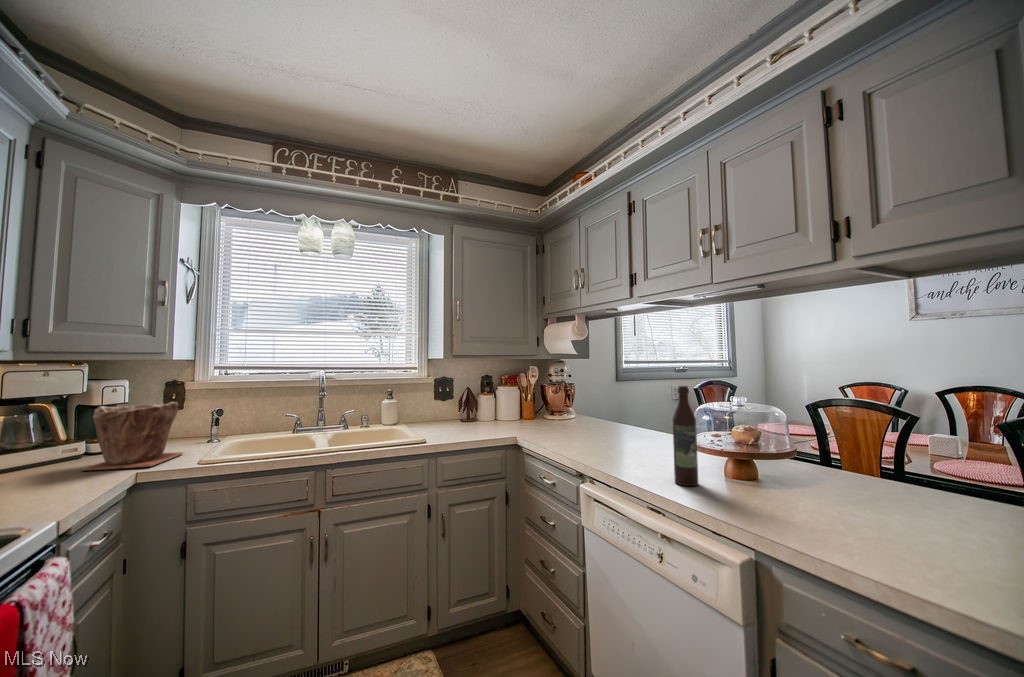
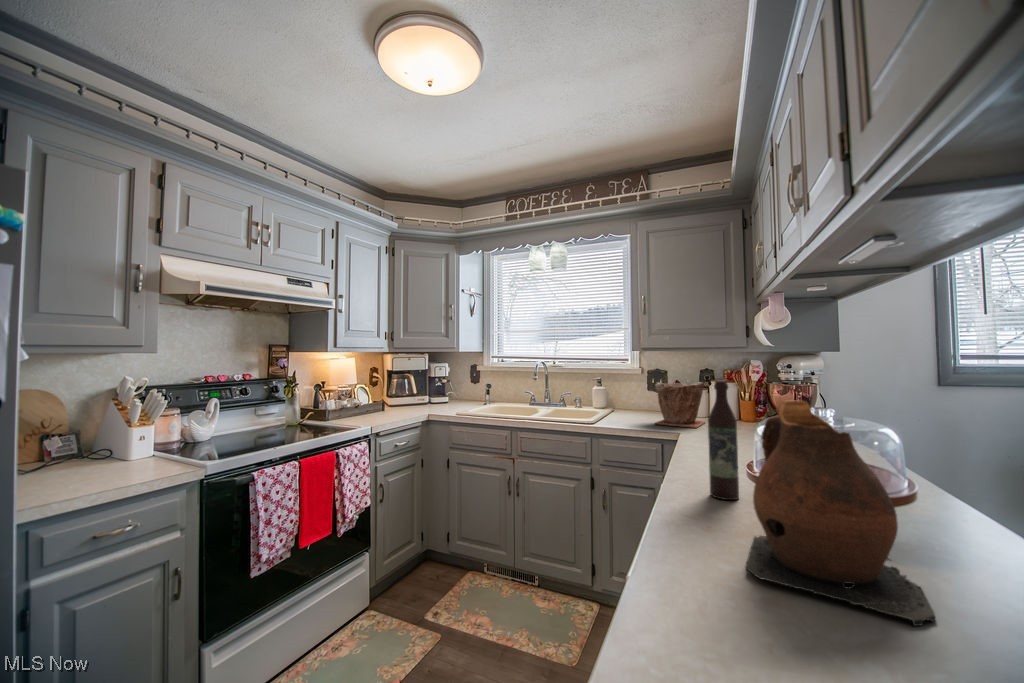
ceramic pitcher: none [778,398,928,535] -> present [745,401,935,626]
plant pot: present [81,402,183,471] -> present [655,382,705,428]

